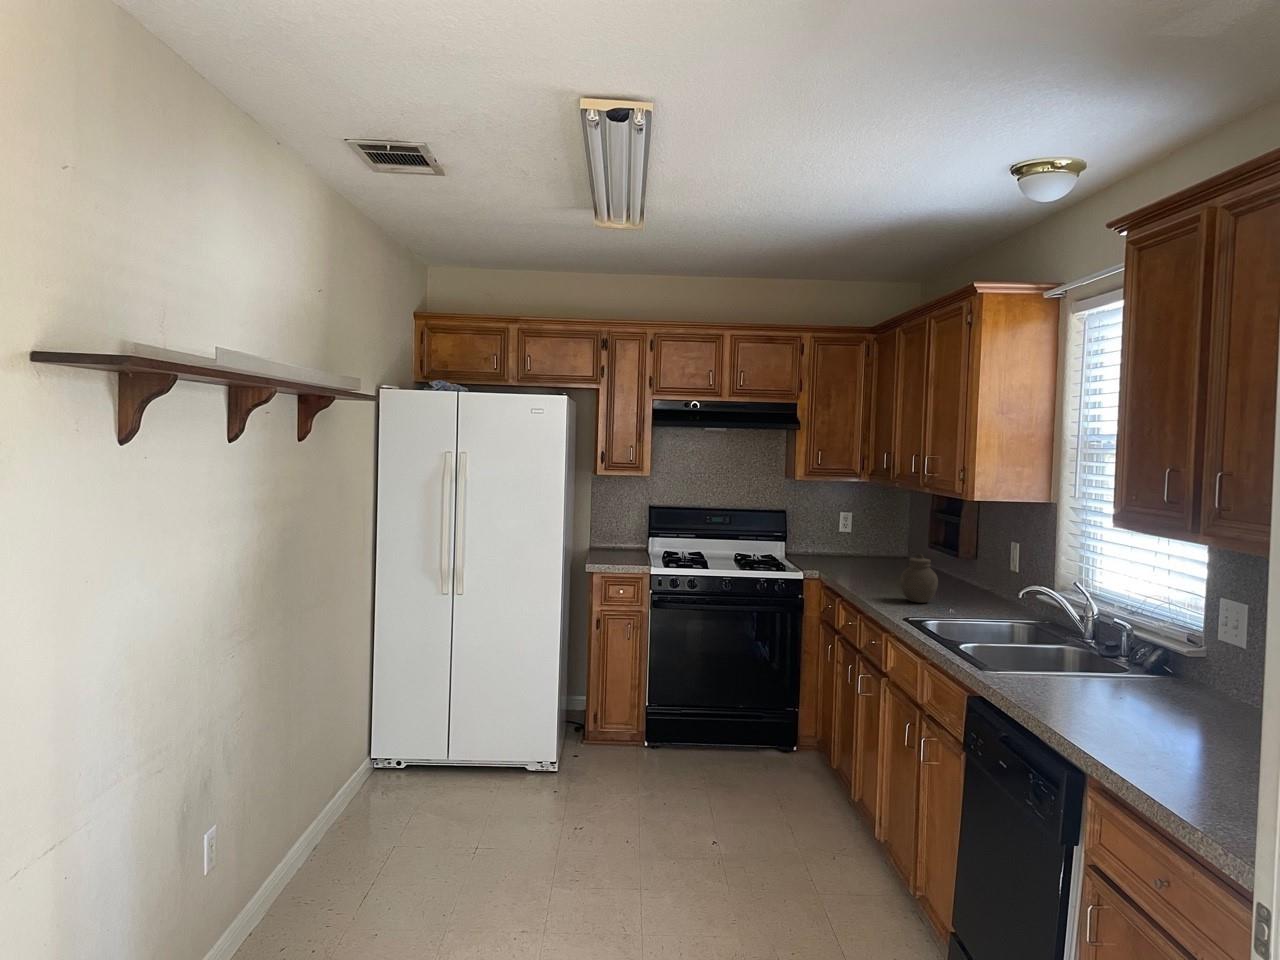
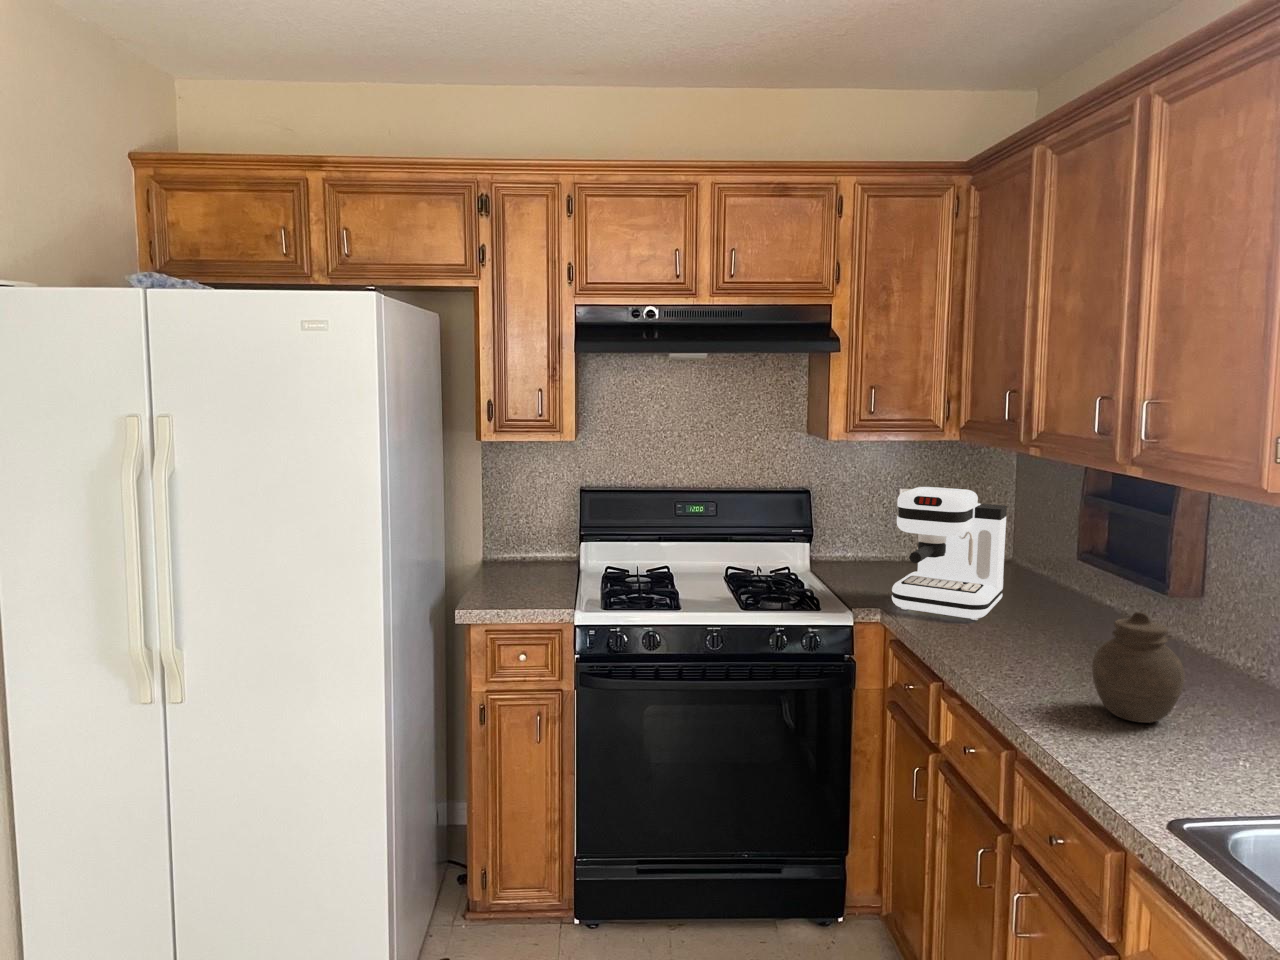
coffee maker: none [825,506,889,576] -> present [892,487,1007,620]

